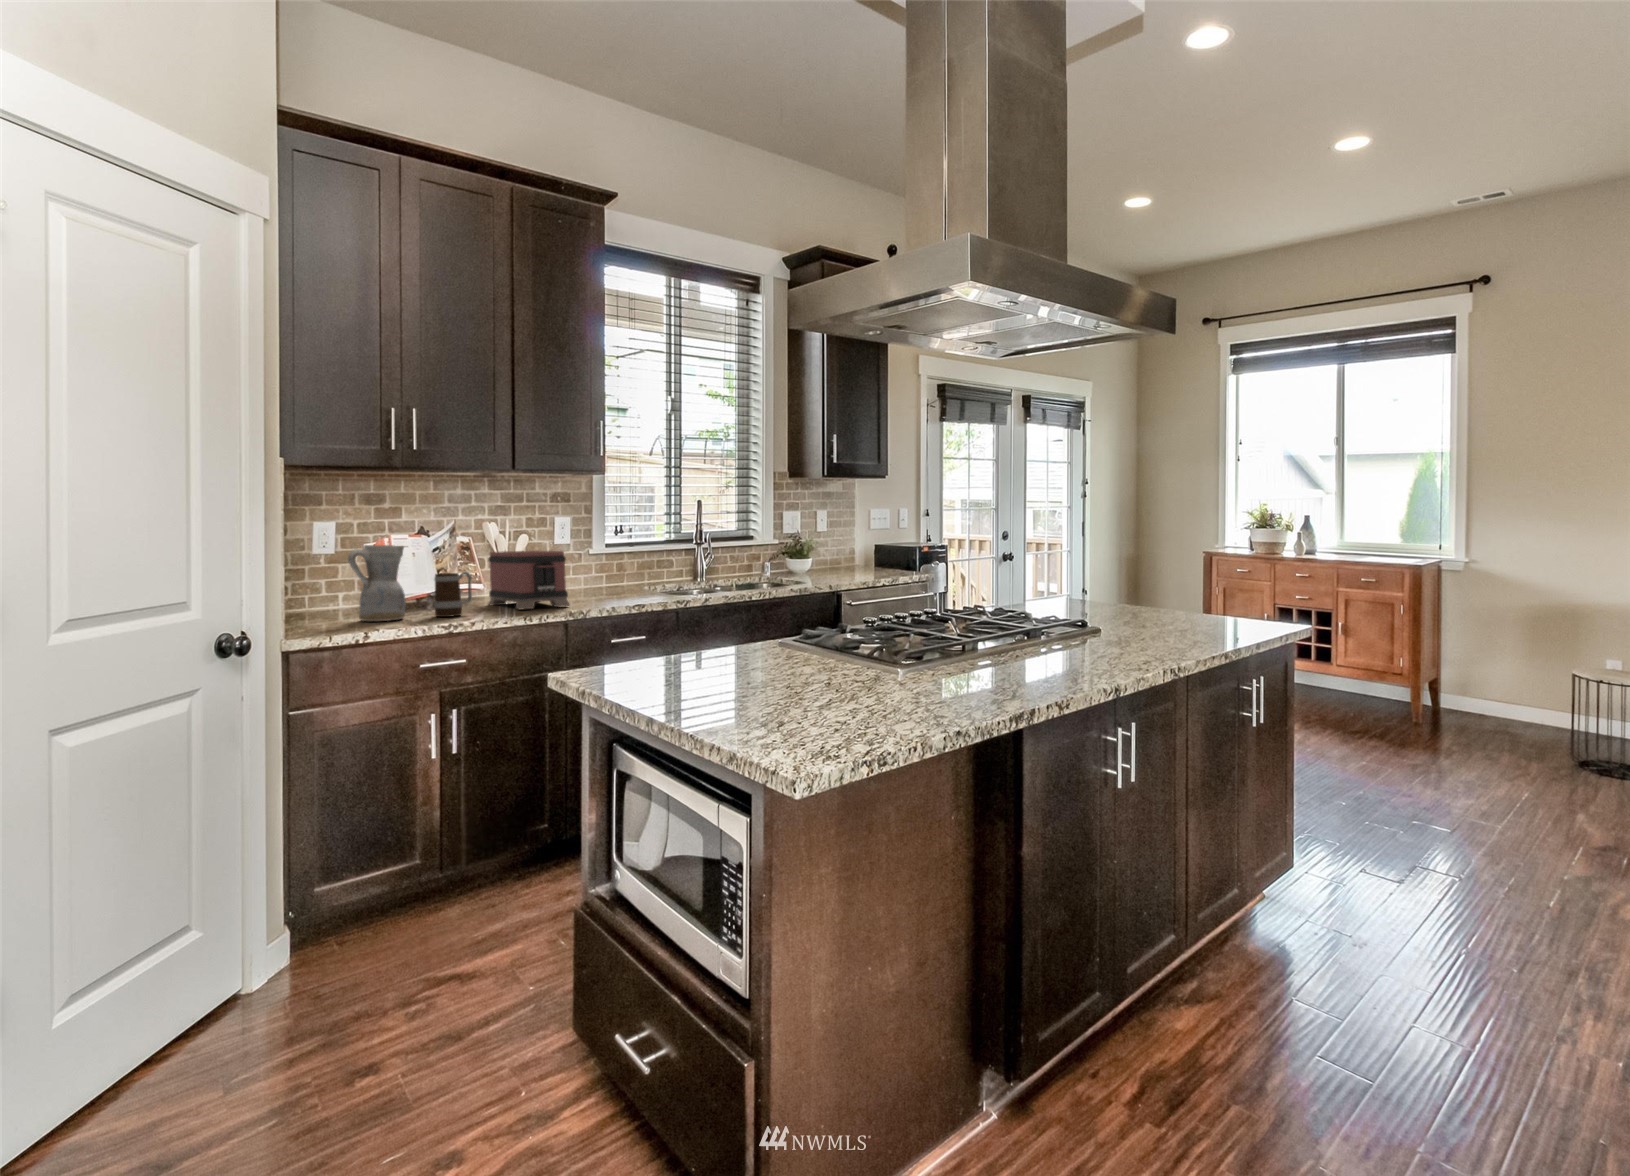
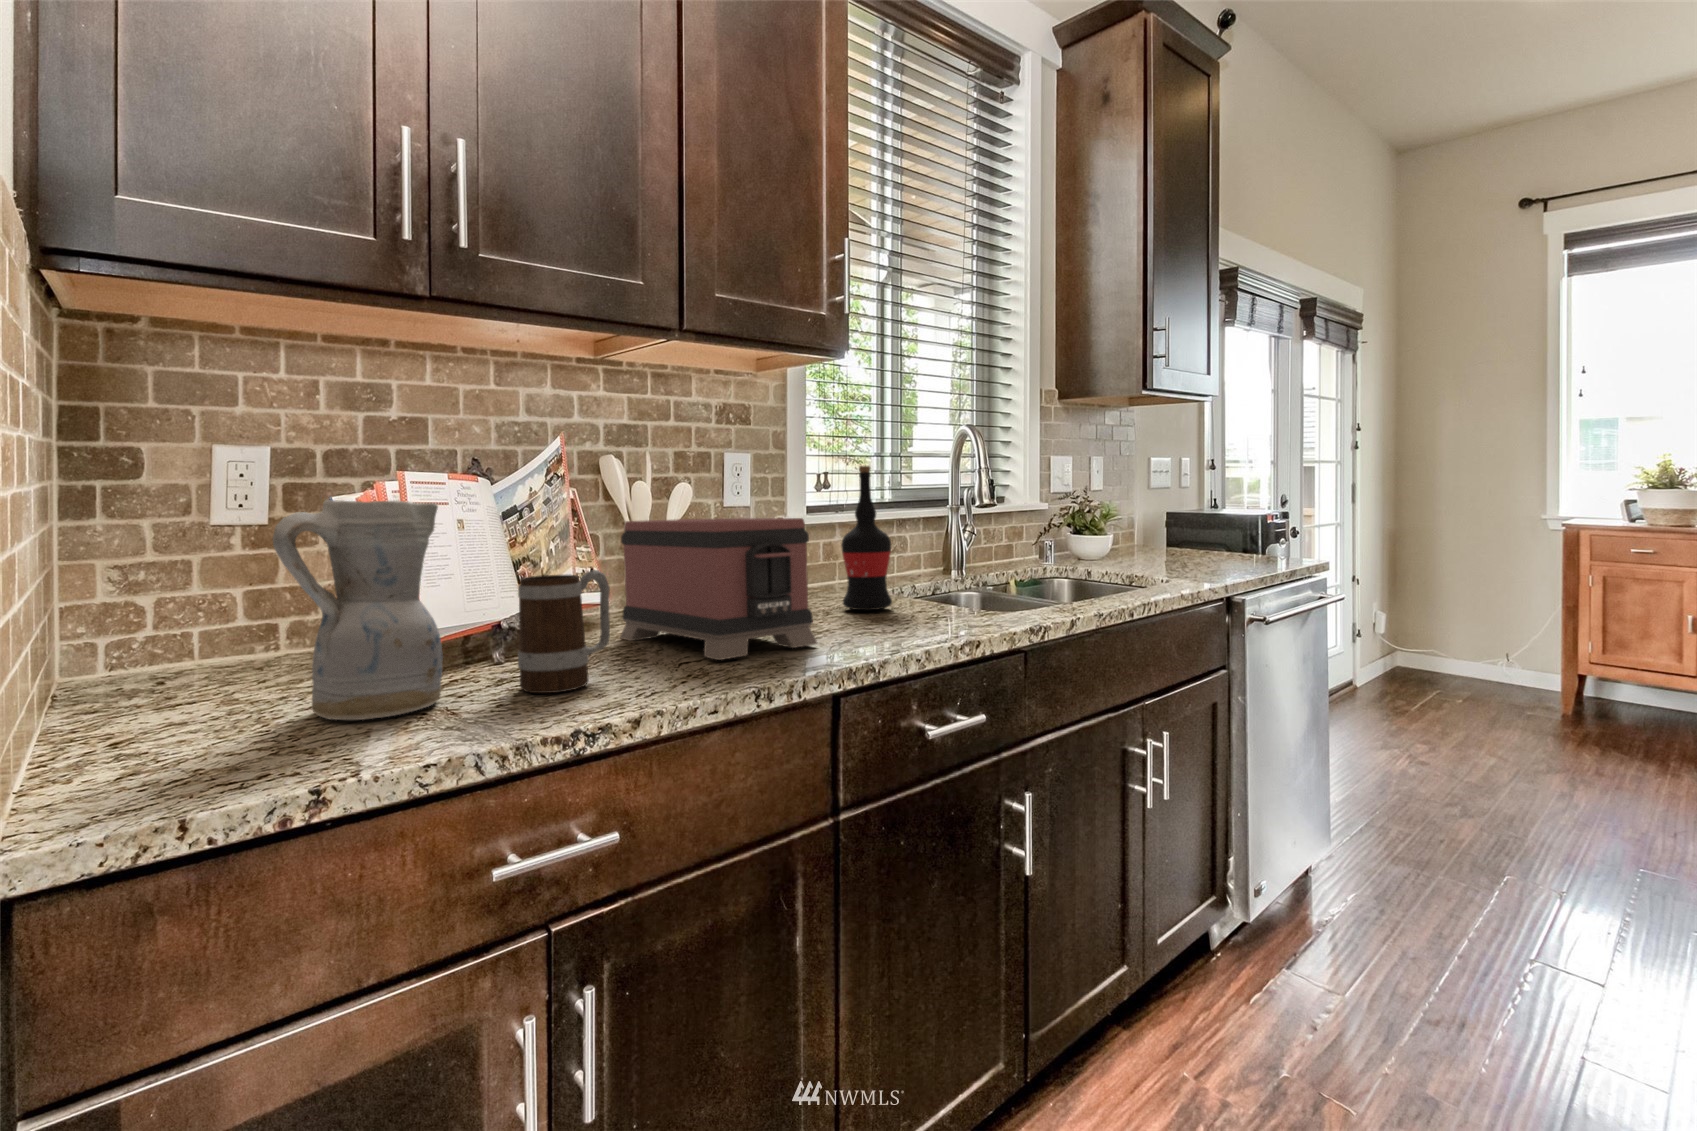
wine bottle: none [606,524,633,596] -> present [841,466,892,610]

